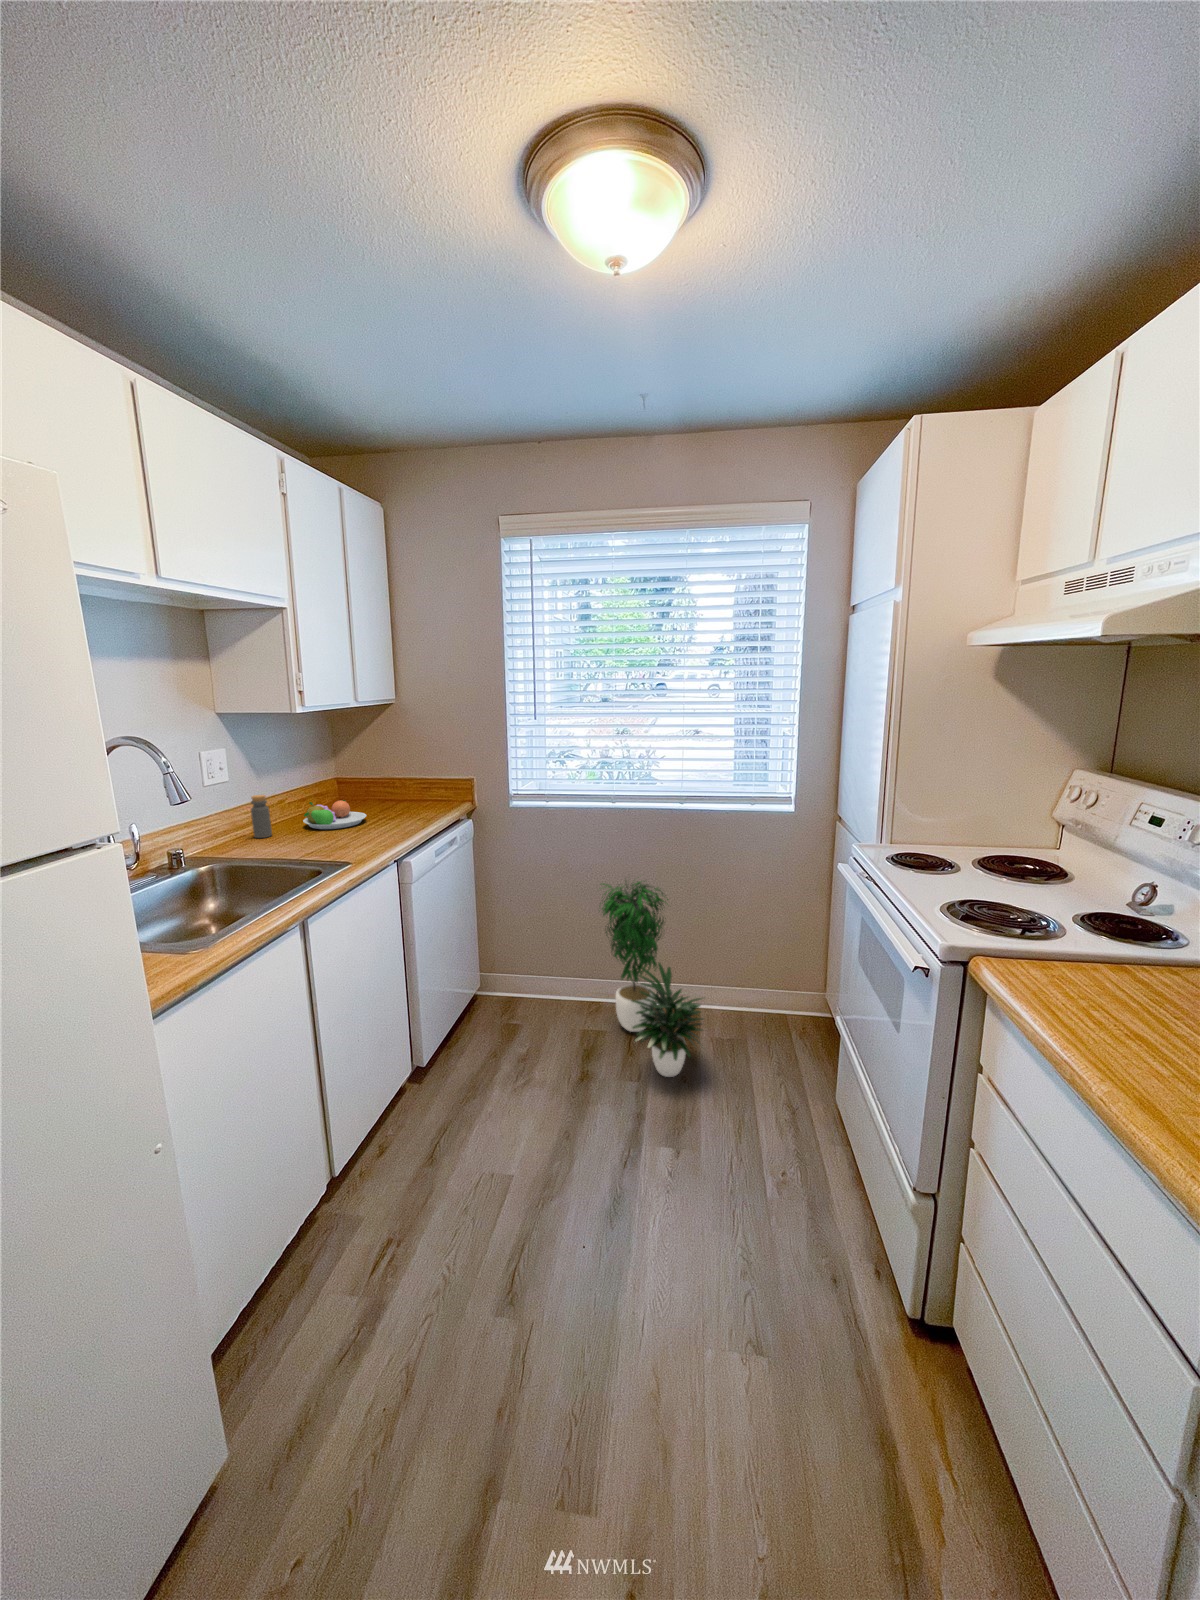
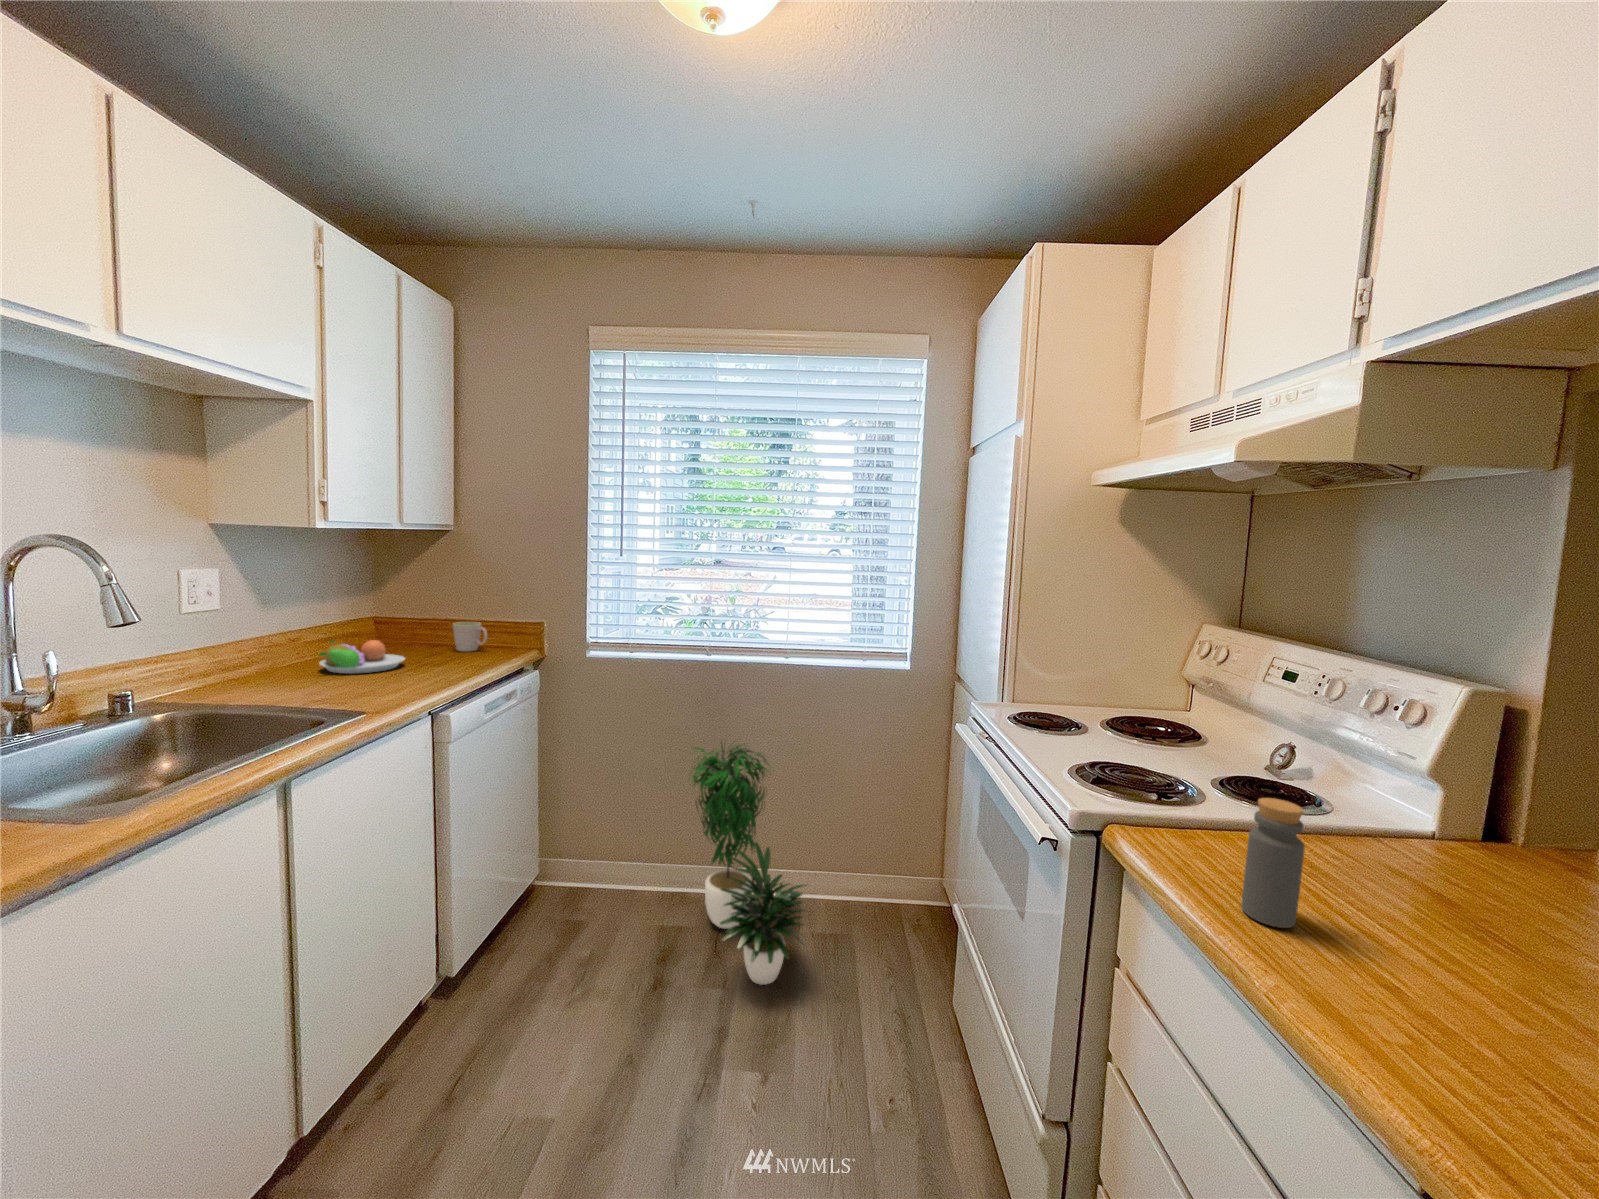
mug: none [397,781,425,807] -> present [453,622,487,652]
bottle: present [251,795,272,838] -> present [1241,798,1305,928]

